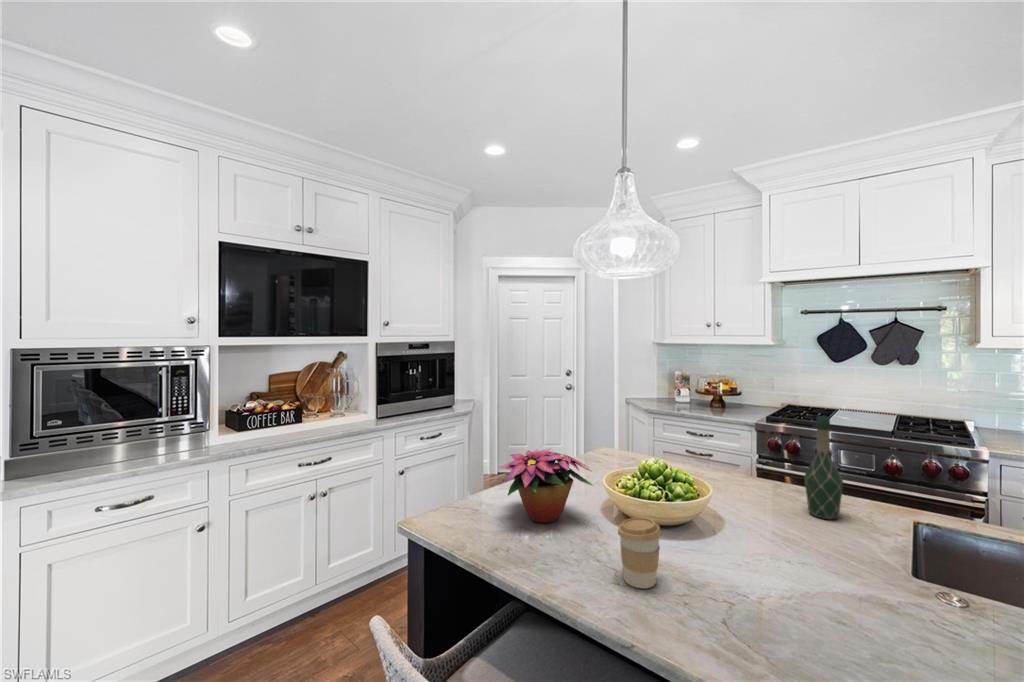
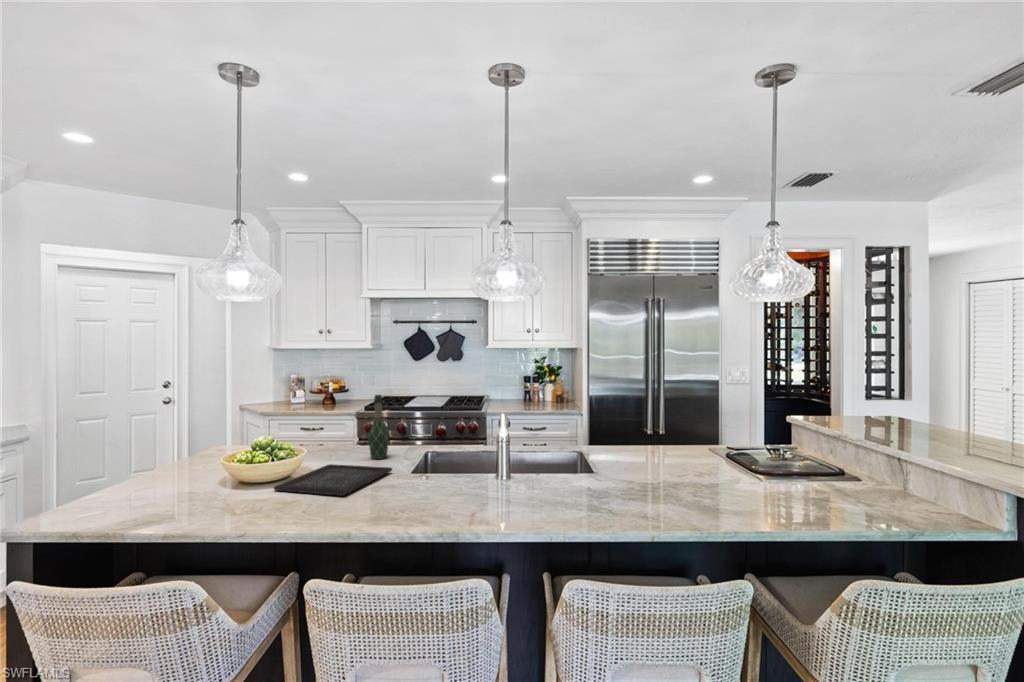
flower arrangement: present [500,448,592,523] -> none [115,438,216,501]
tray: none [669,513,872,608] -> present [274,464,392,496]
coffee cup: present [618,518,661,588] -> none [235,467,266,511]

